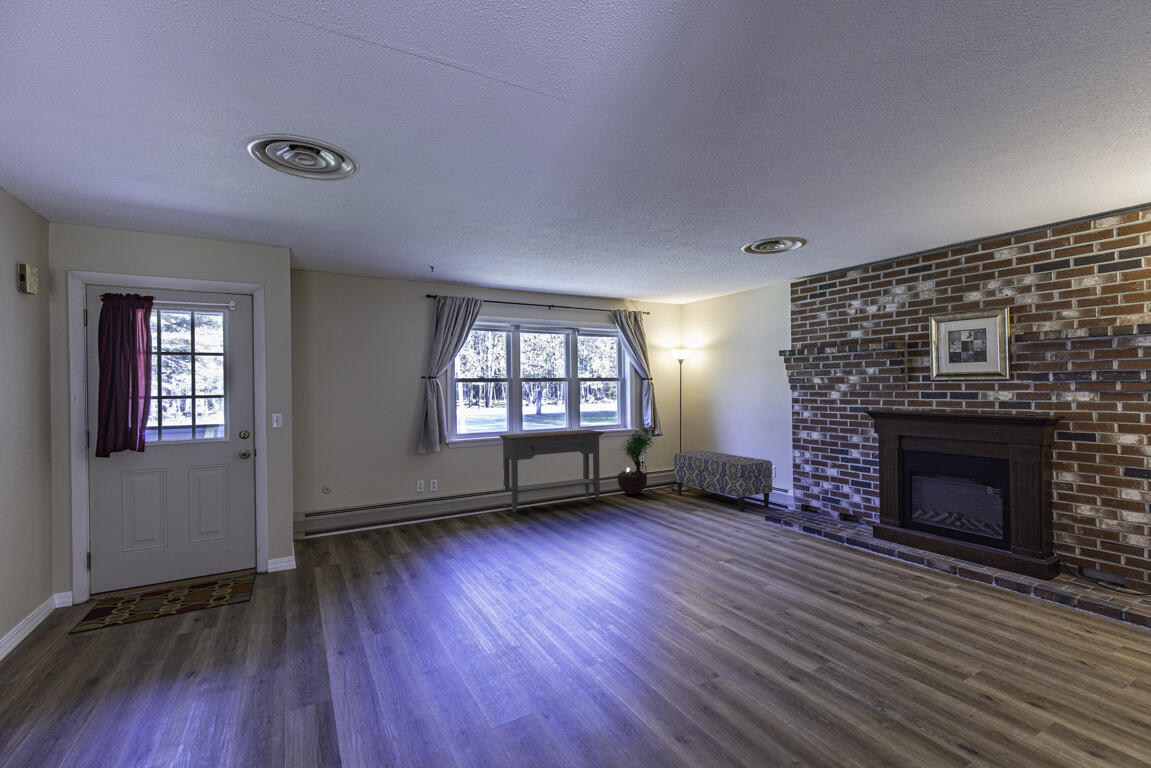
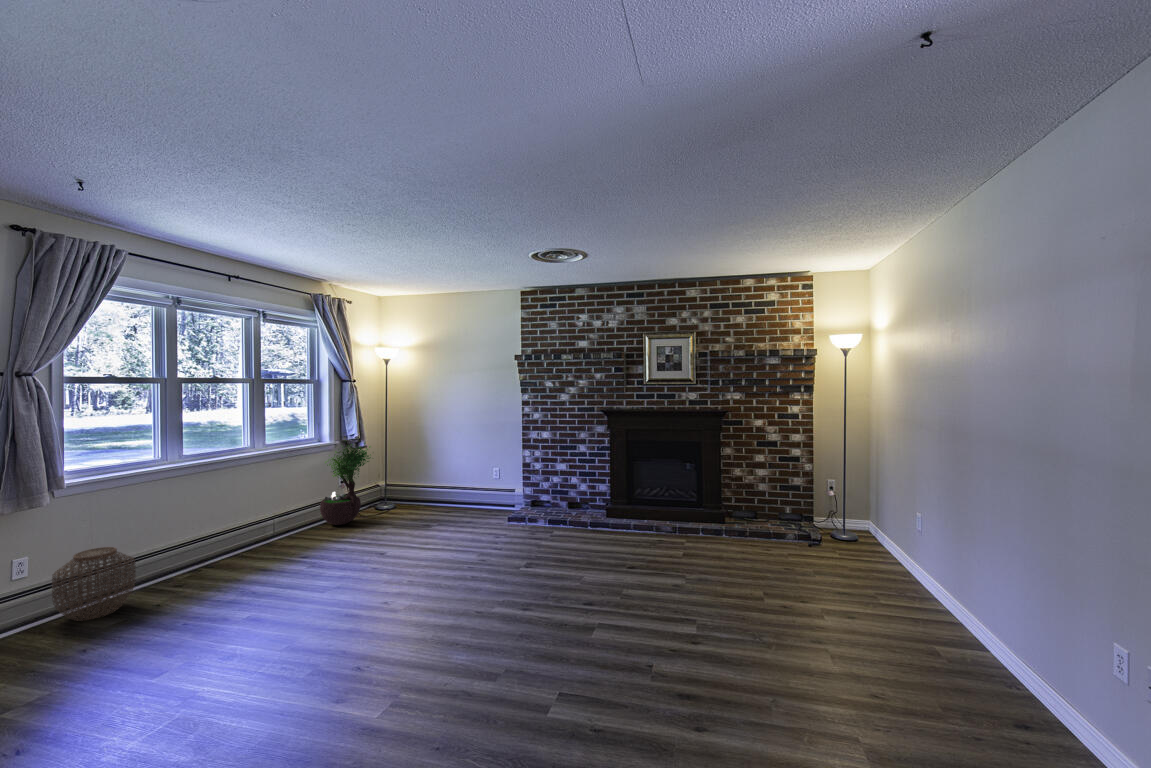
console table: present [499,430,604,512] -> none [139,448,314,592]
bench: present [674,451,773,512] -> none [391,460,501,519]
woven basket: none [458,477,492,516] -> present [52,547,136,621]

